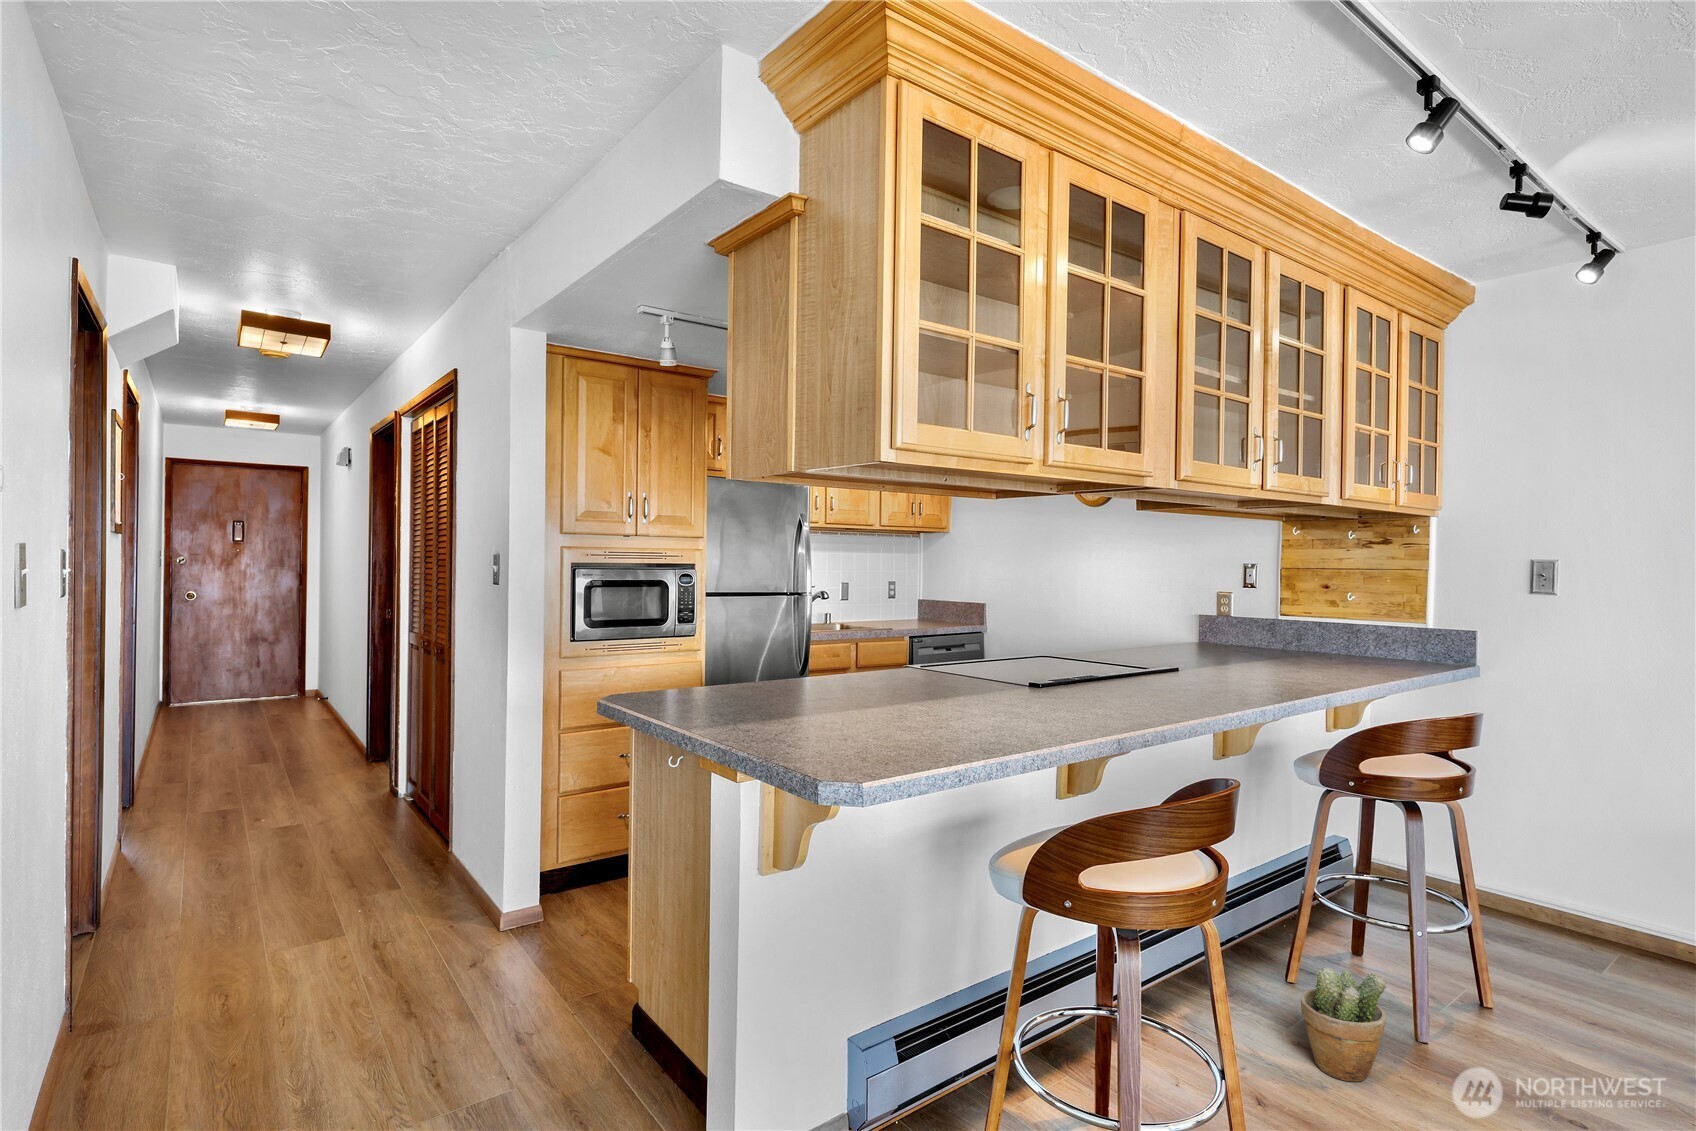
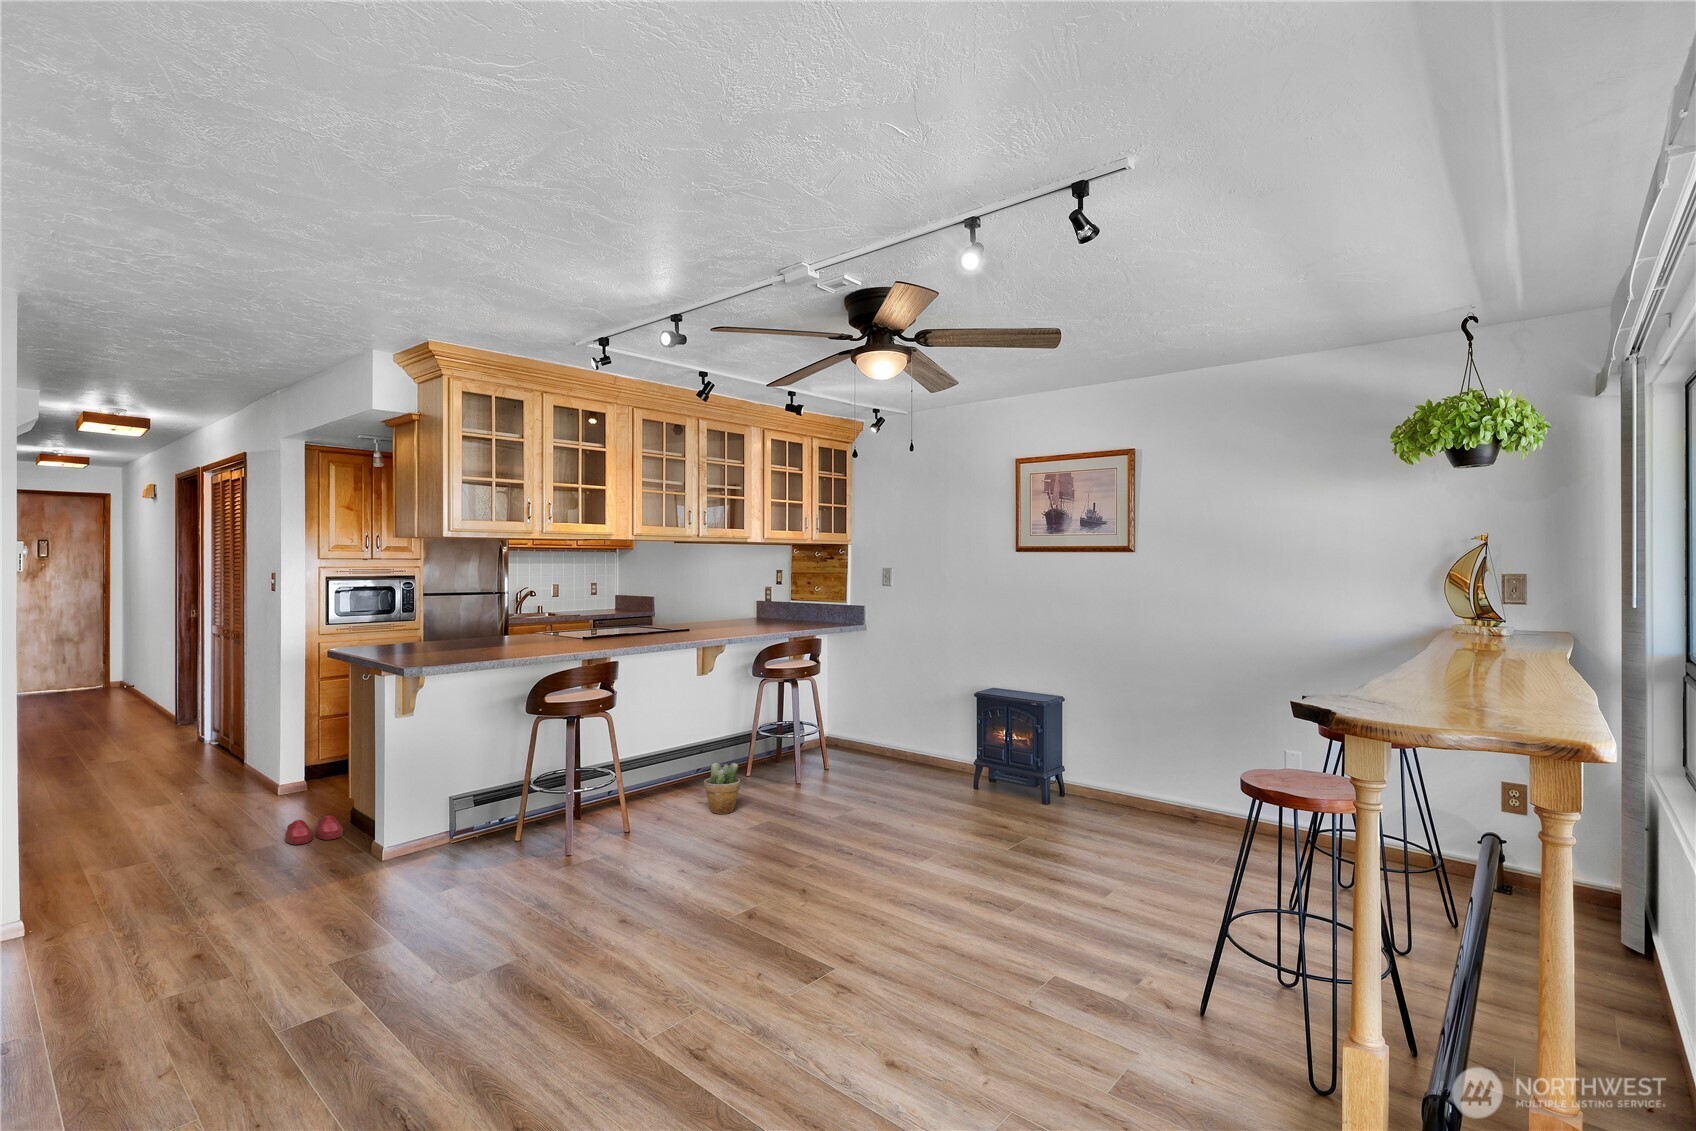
slippers: none [521,1011,618,1090] -> present [285,816,343,845]

